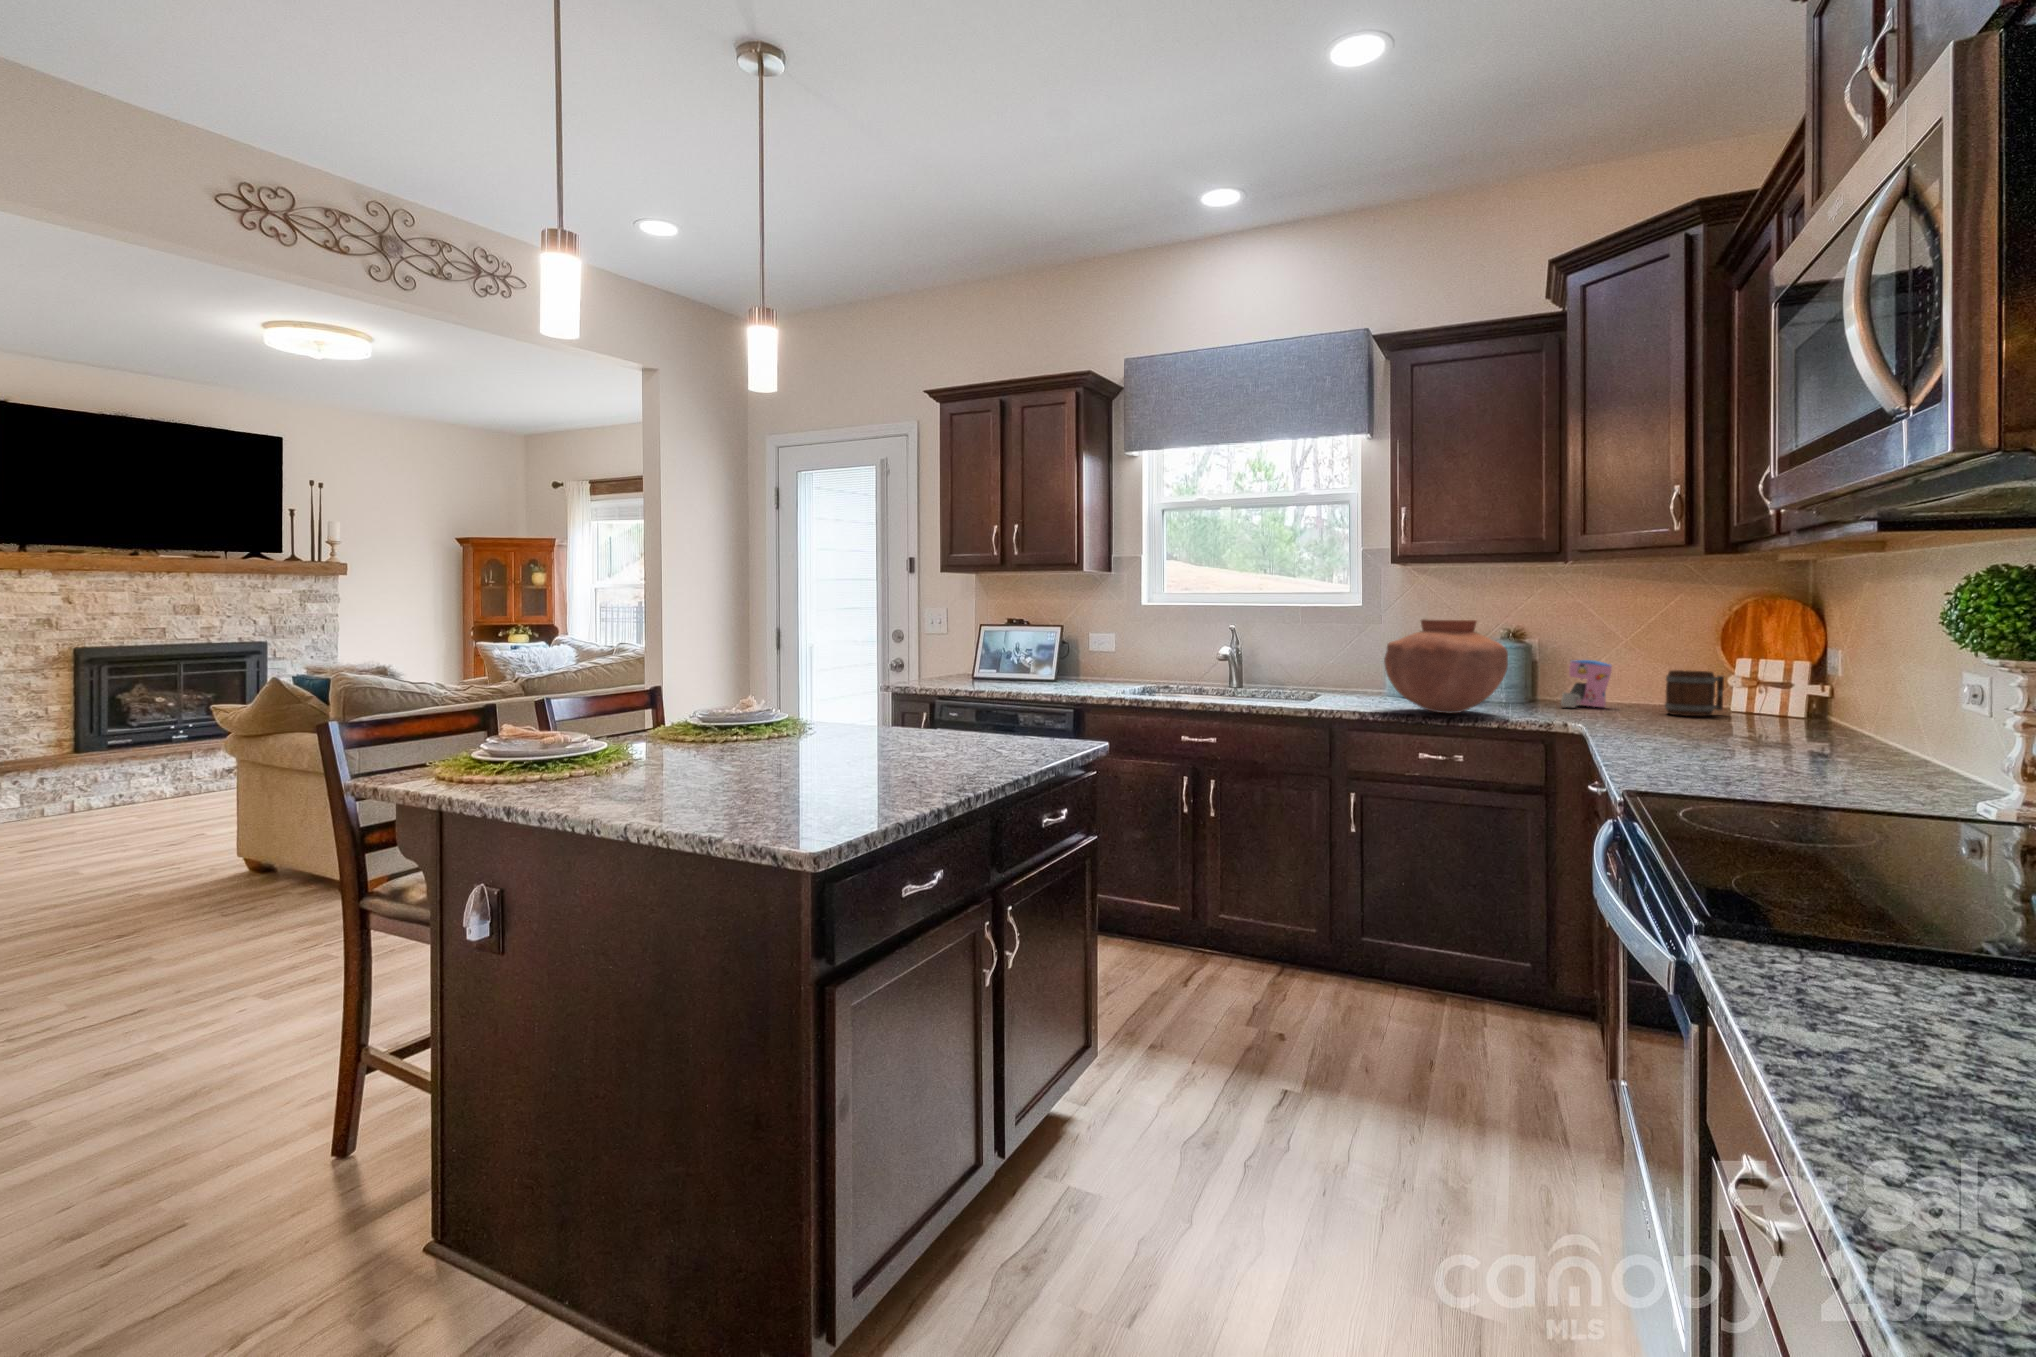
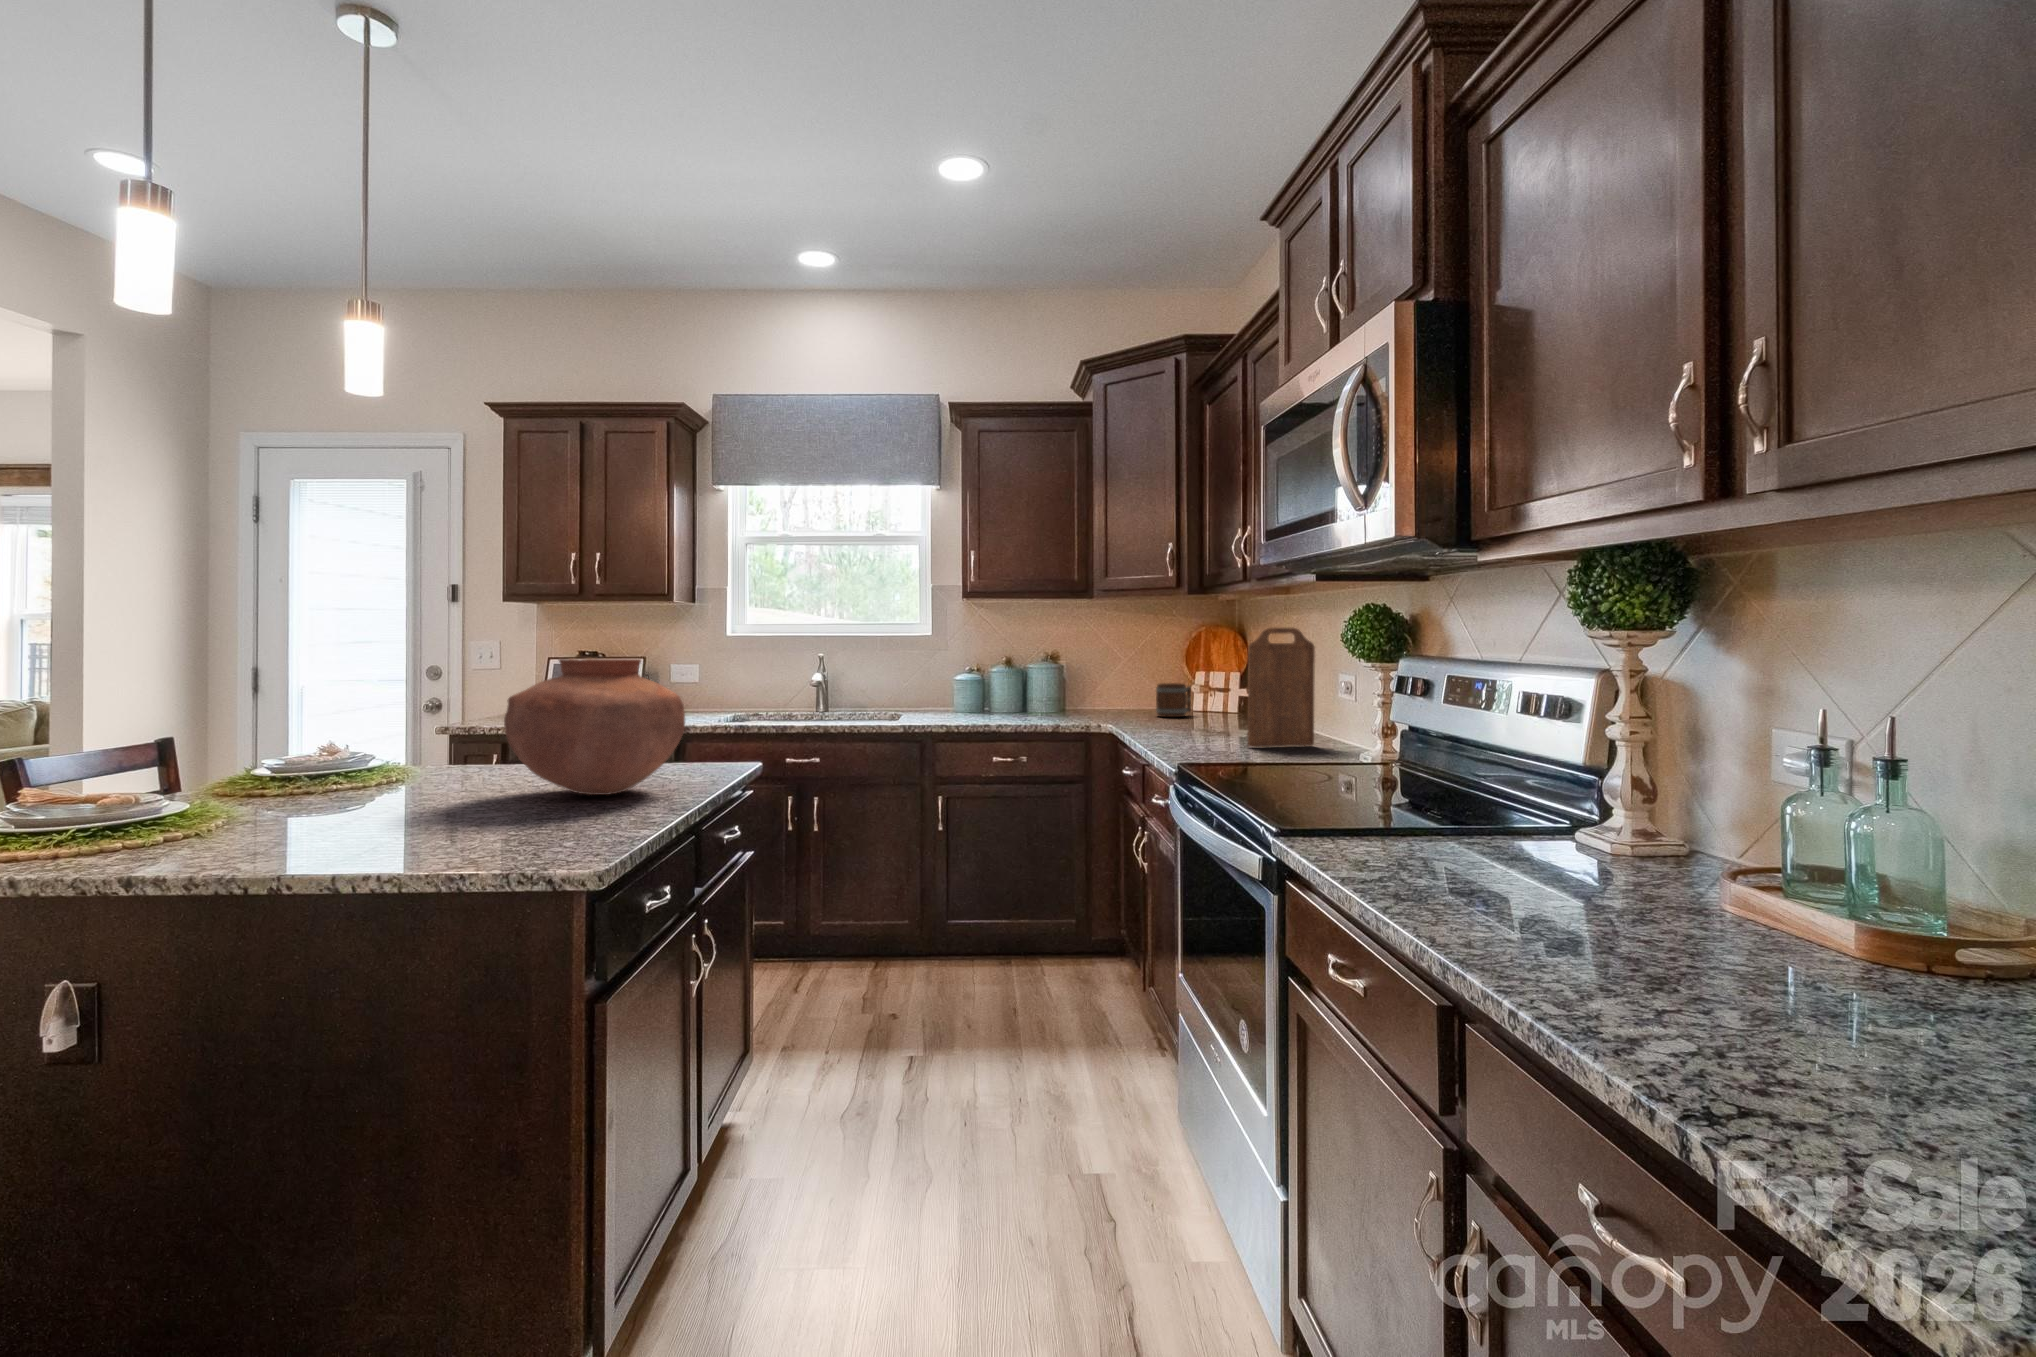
cutting board: none [1781,594,1916,774] -> present [1248,627,1315,747]
vase: present [1384,619,1508,713] -> present [504,658,685,795]
coffee maker: present [1561,660,1612,707] -> none [1086,677,1119,715]

